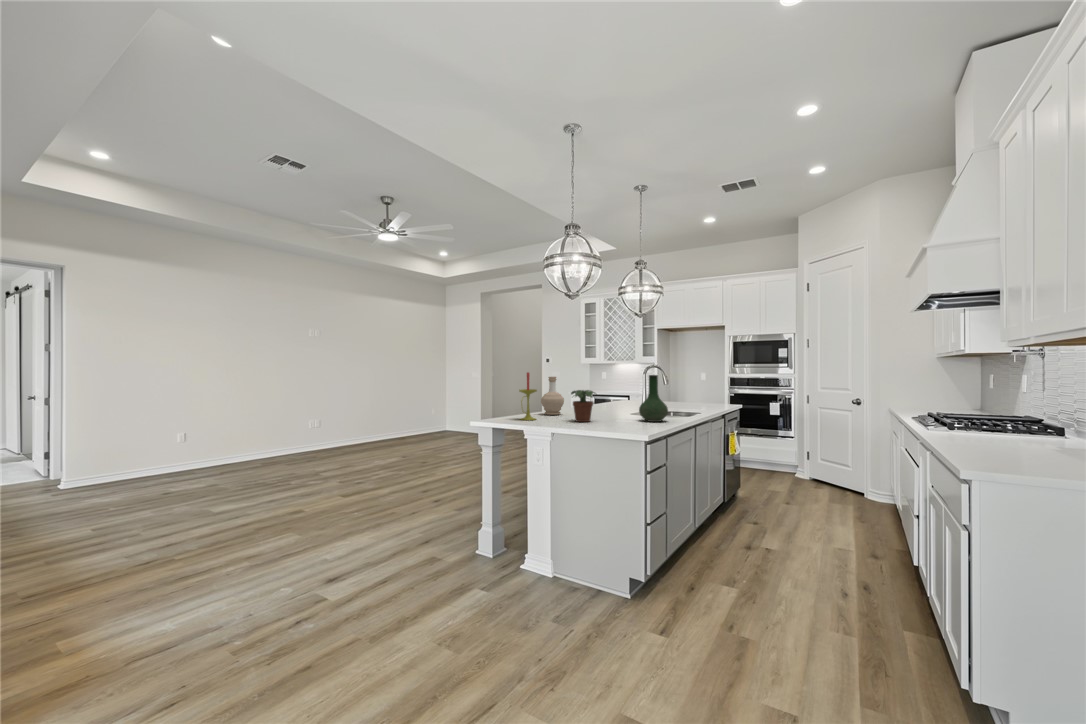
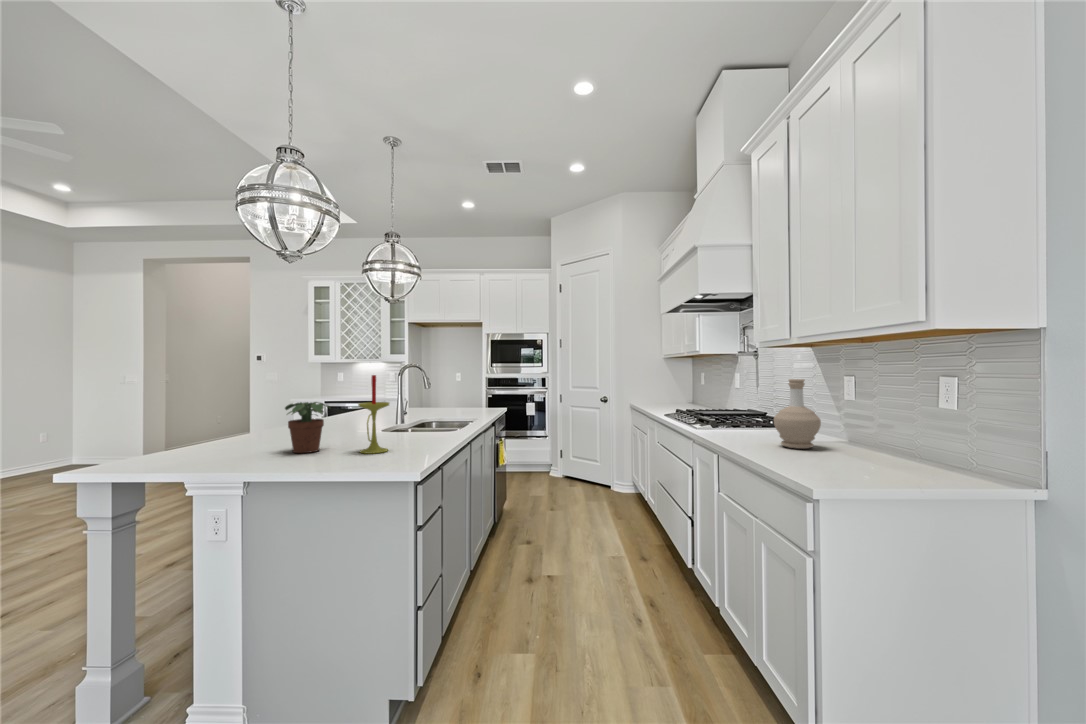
candle: present [519,373,537,420] -> present [358,375,389,454]
vase: present [639,375,668,422] -> none [396,377,436,442]
bottle: present [541,377,564,415] -> present [774,379,821,449]

